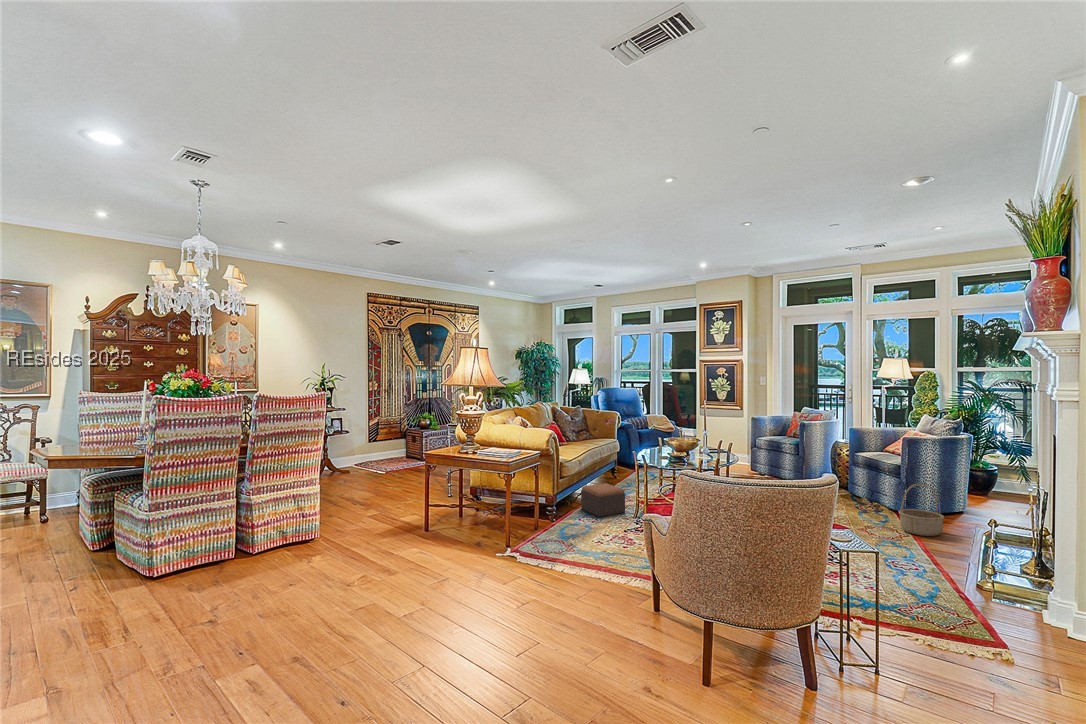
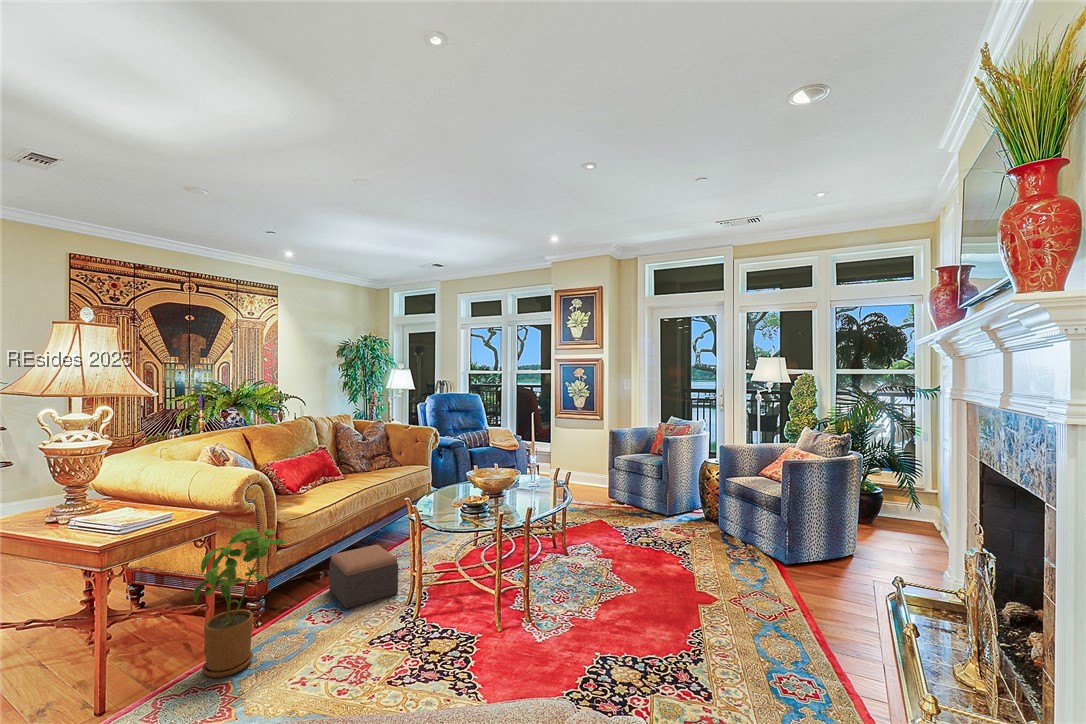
house plant: none [539,459,582,537] -> present [193,528,287,677]
basket: present [899,483,944,536] -> none [782,531,841,609]

